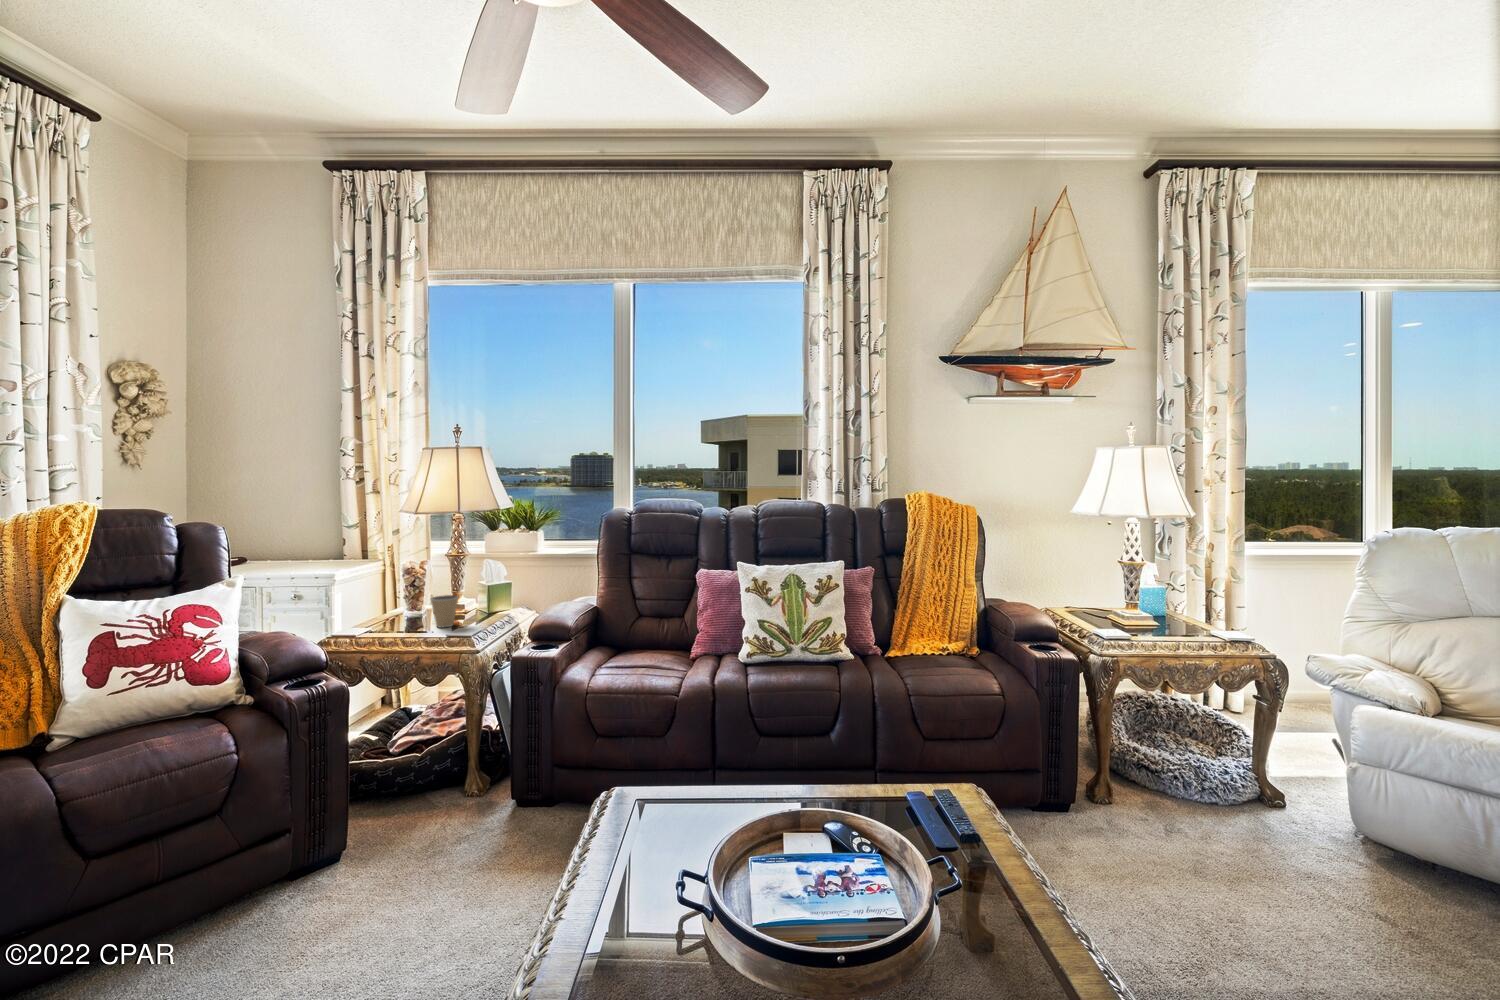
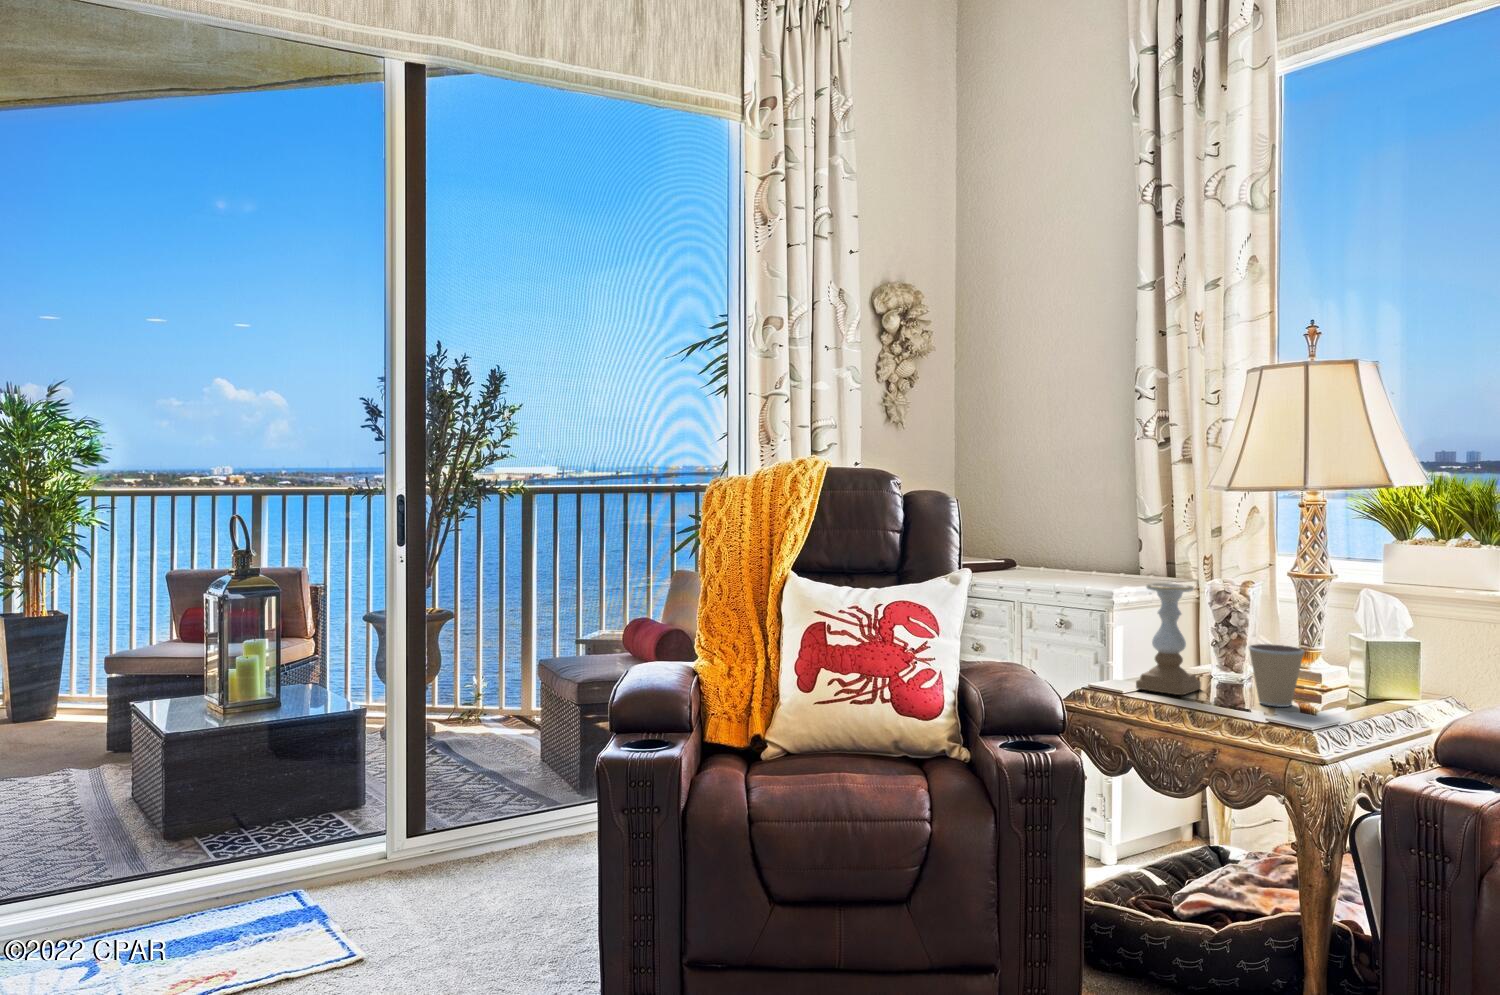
candle holder: none [365,570,403,632] -> present [1136,583,1201,695]

